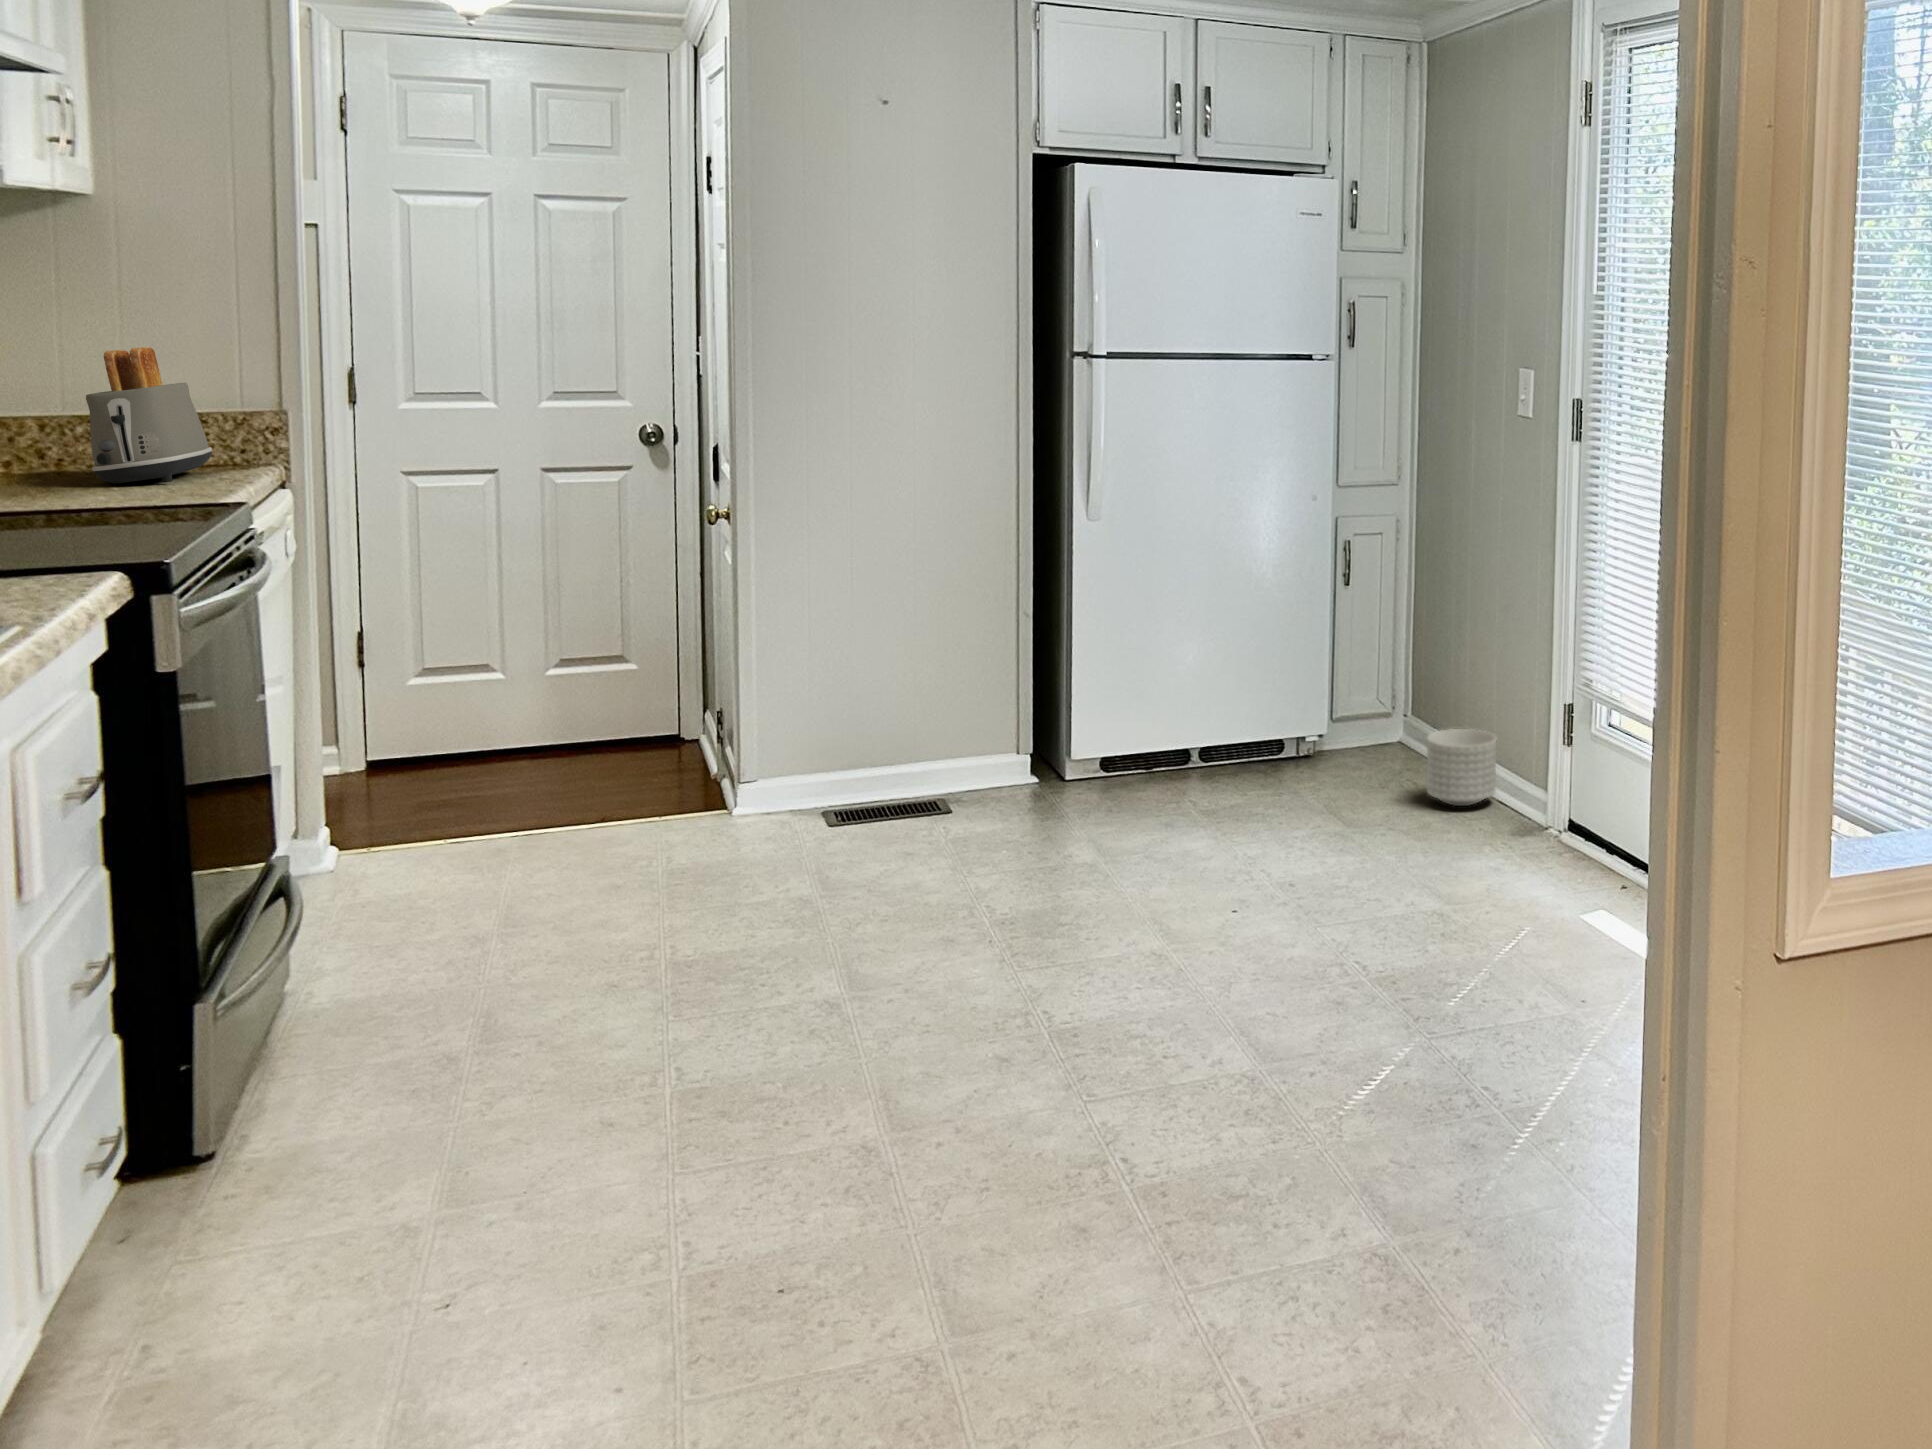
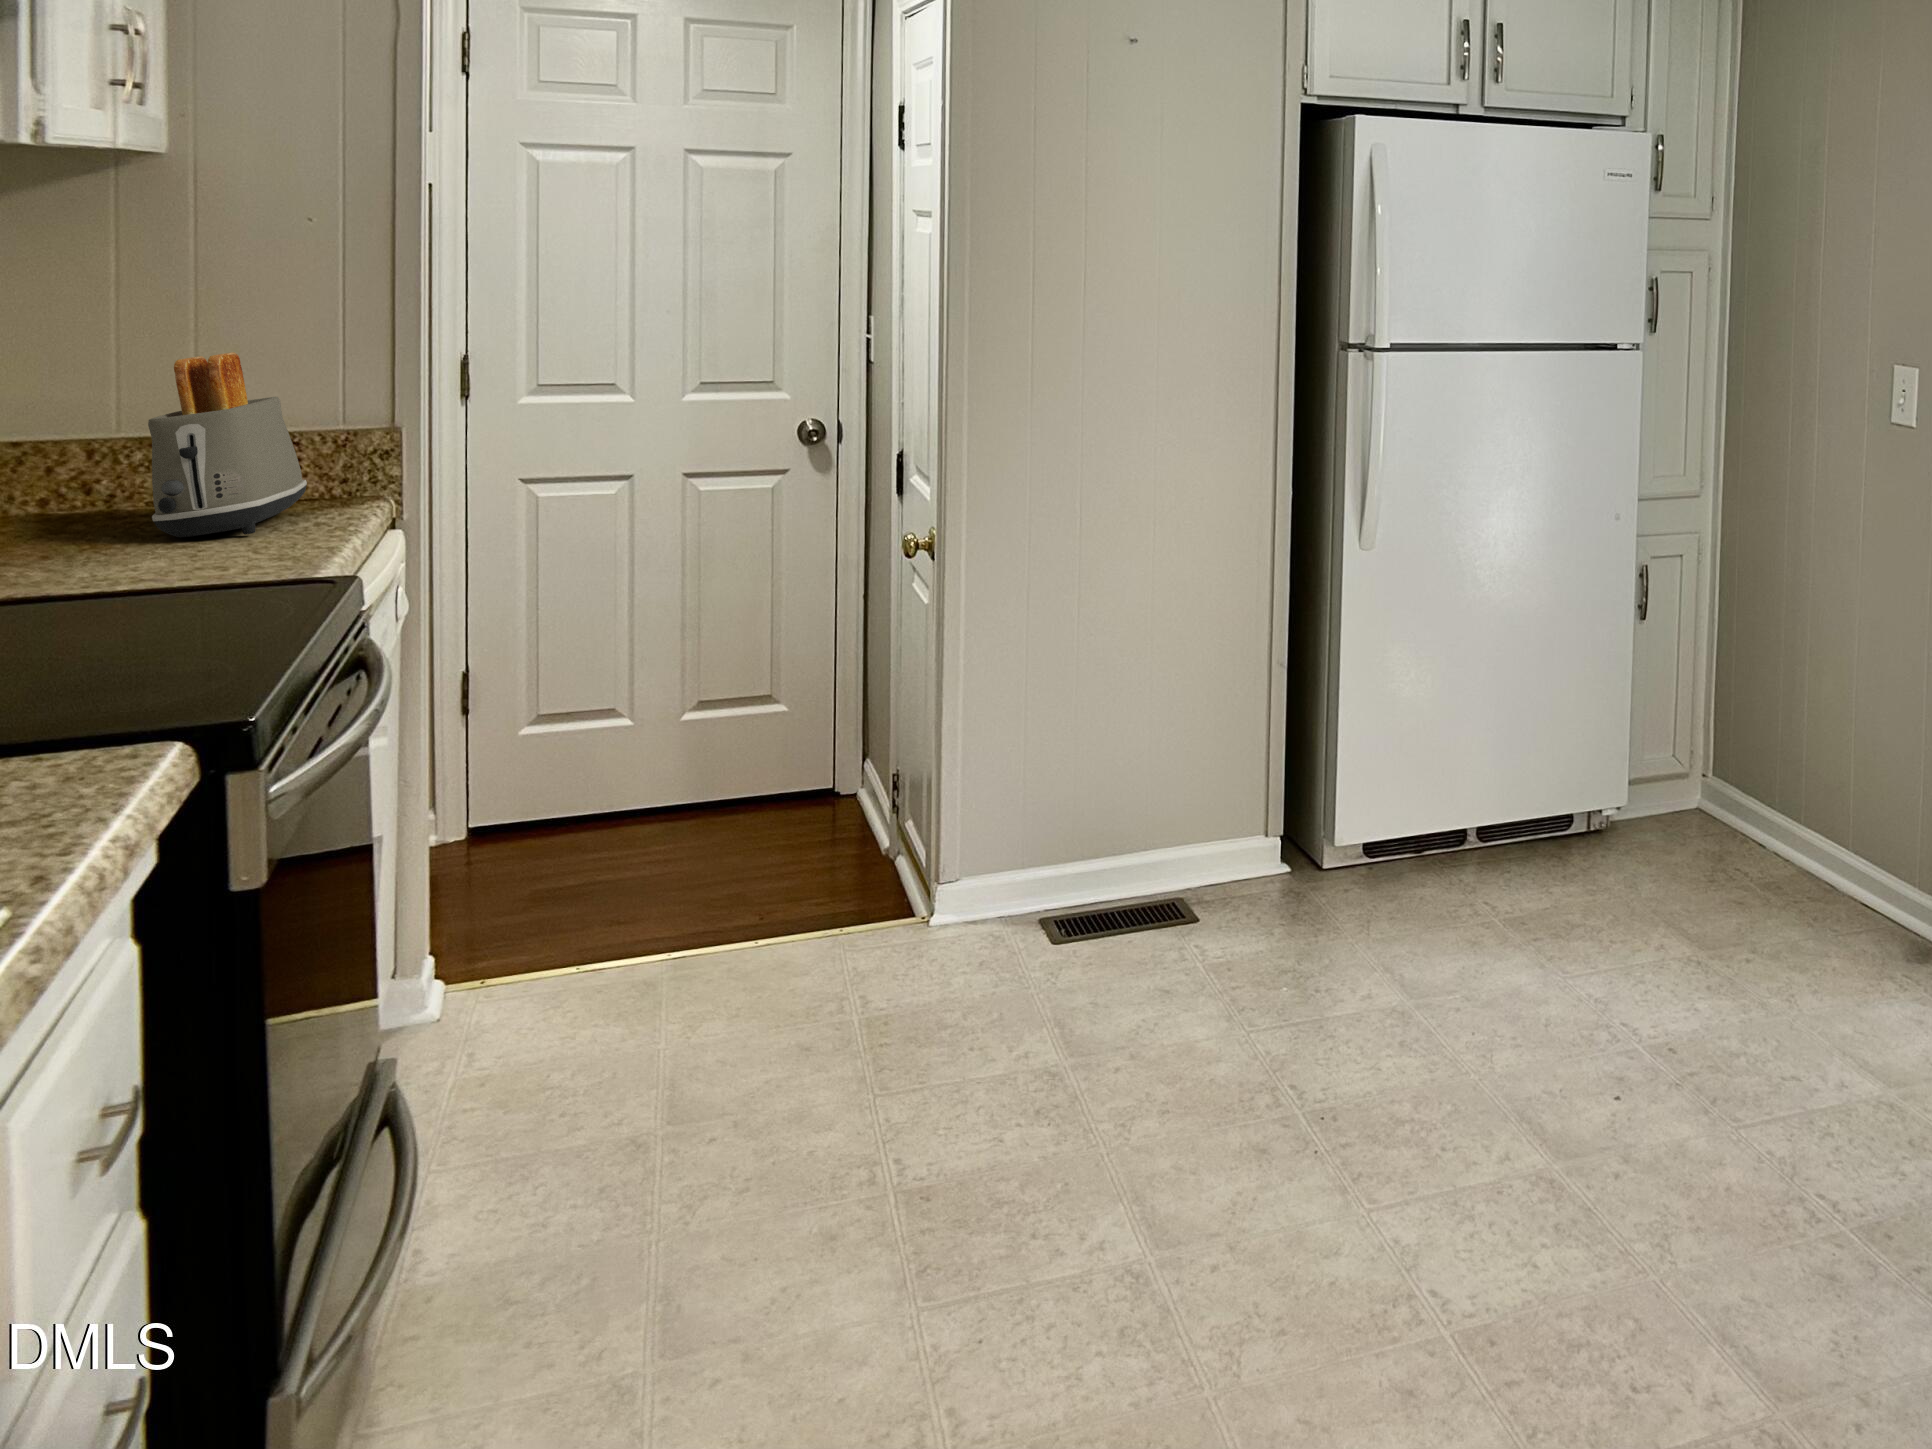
planter: present [1427,729,1496,806] -> none [1778,813,1868,916]

